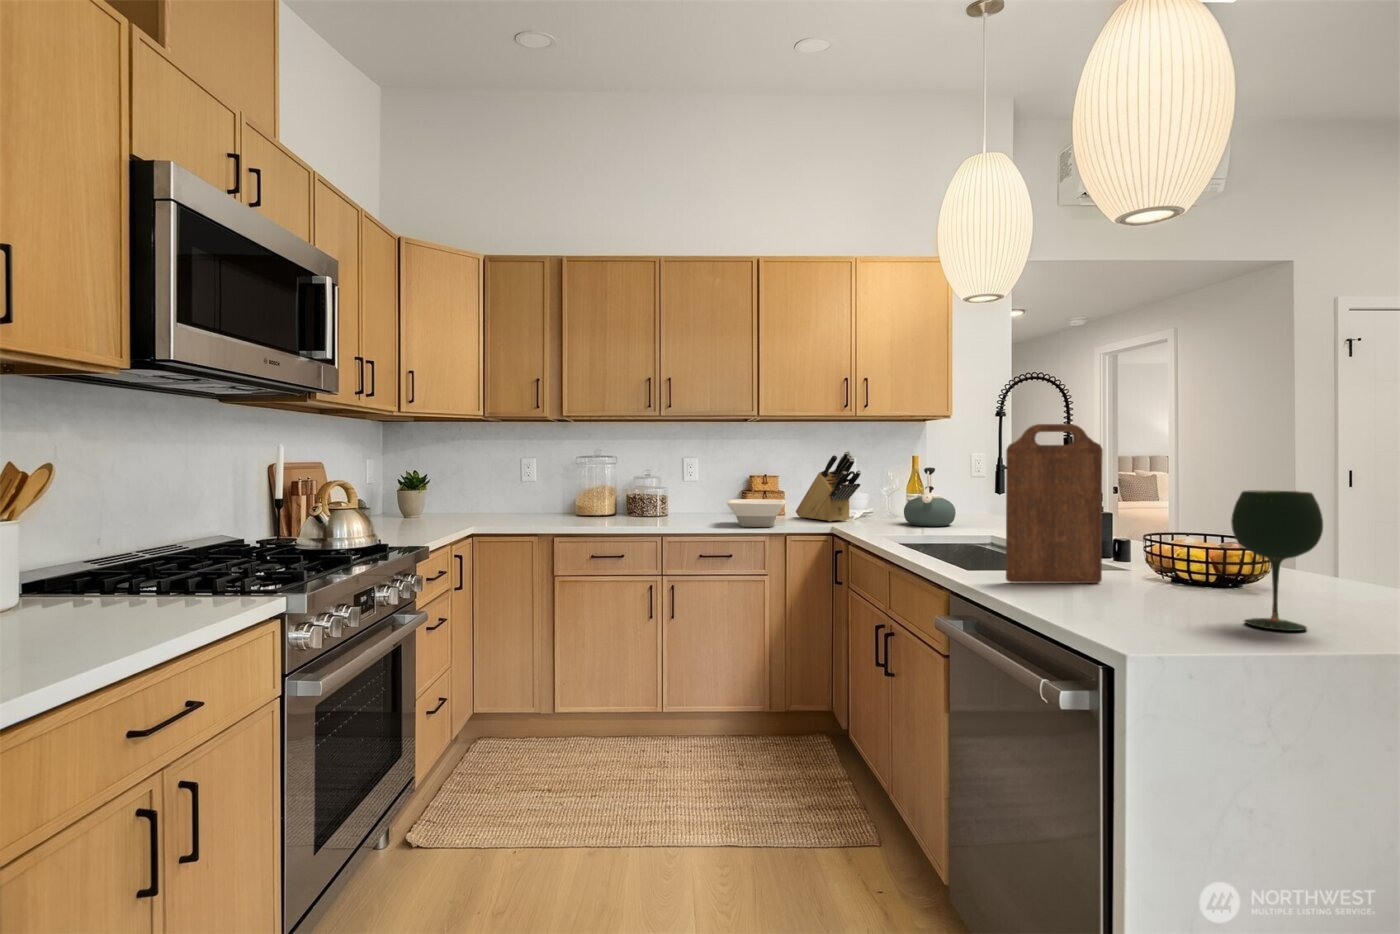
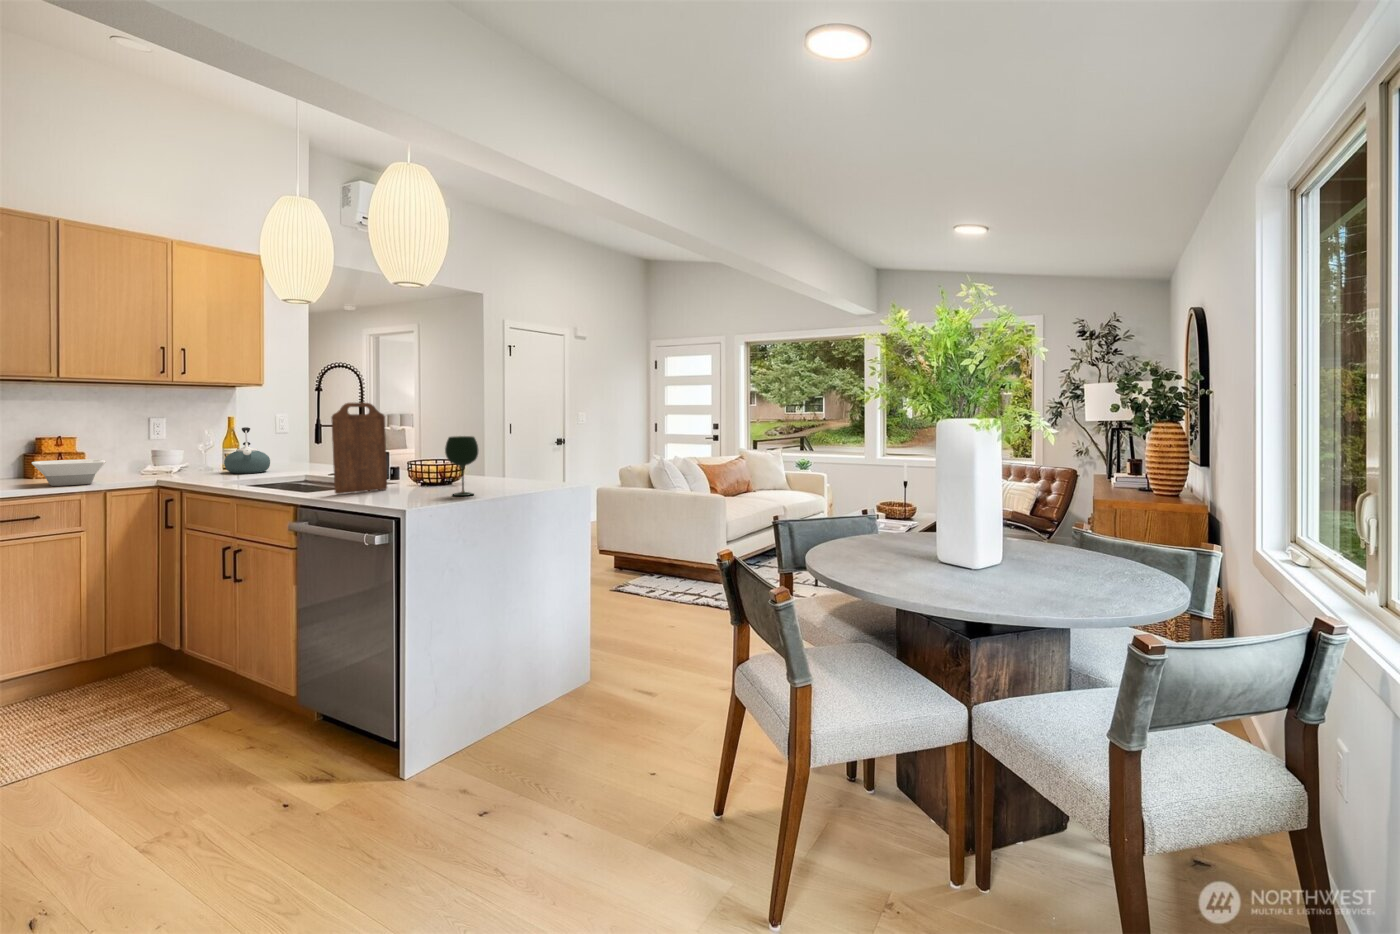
knife block: present [796,451,861,522] -> none [104,414,180,476]

